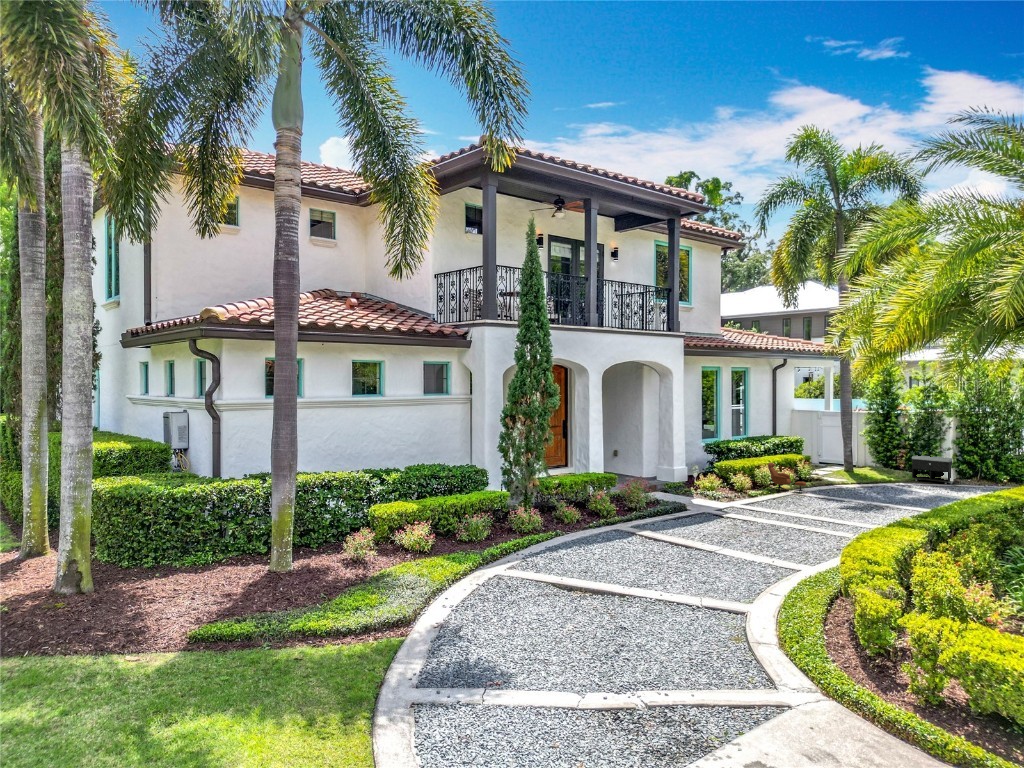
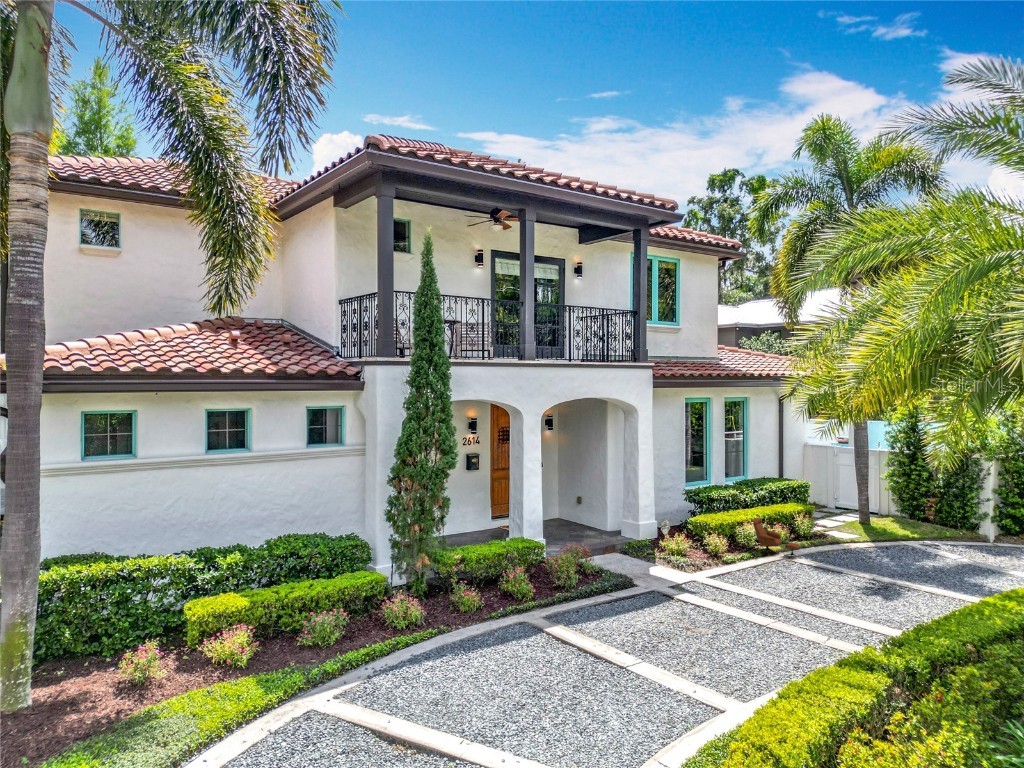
storage bench: present [912,455,952,484] -> none [941,506,995,544]

